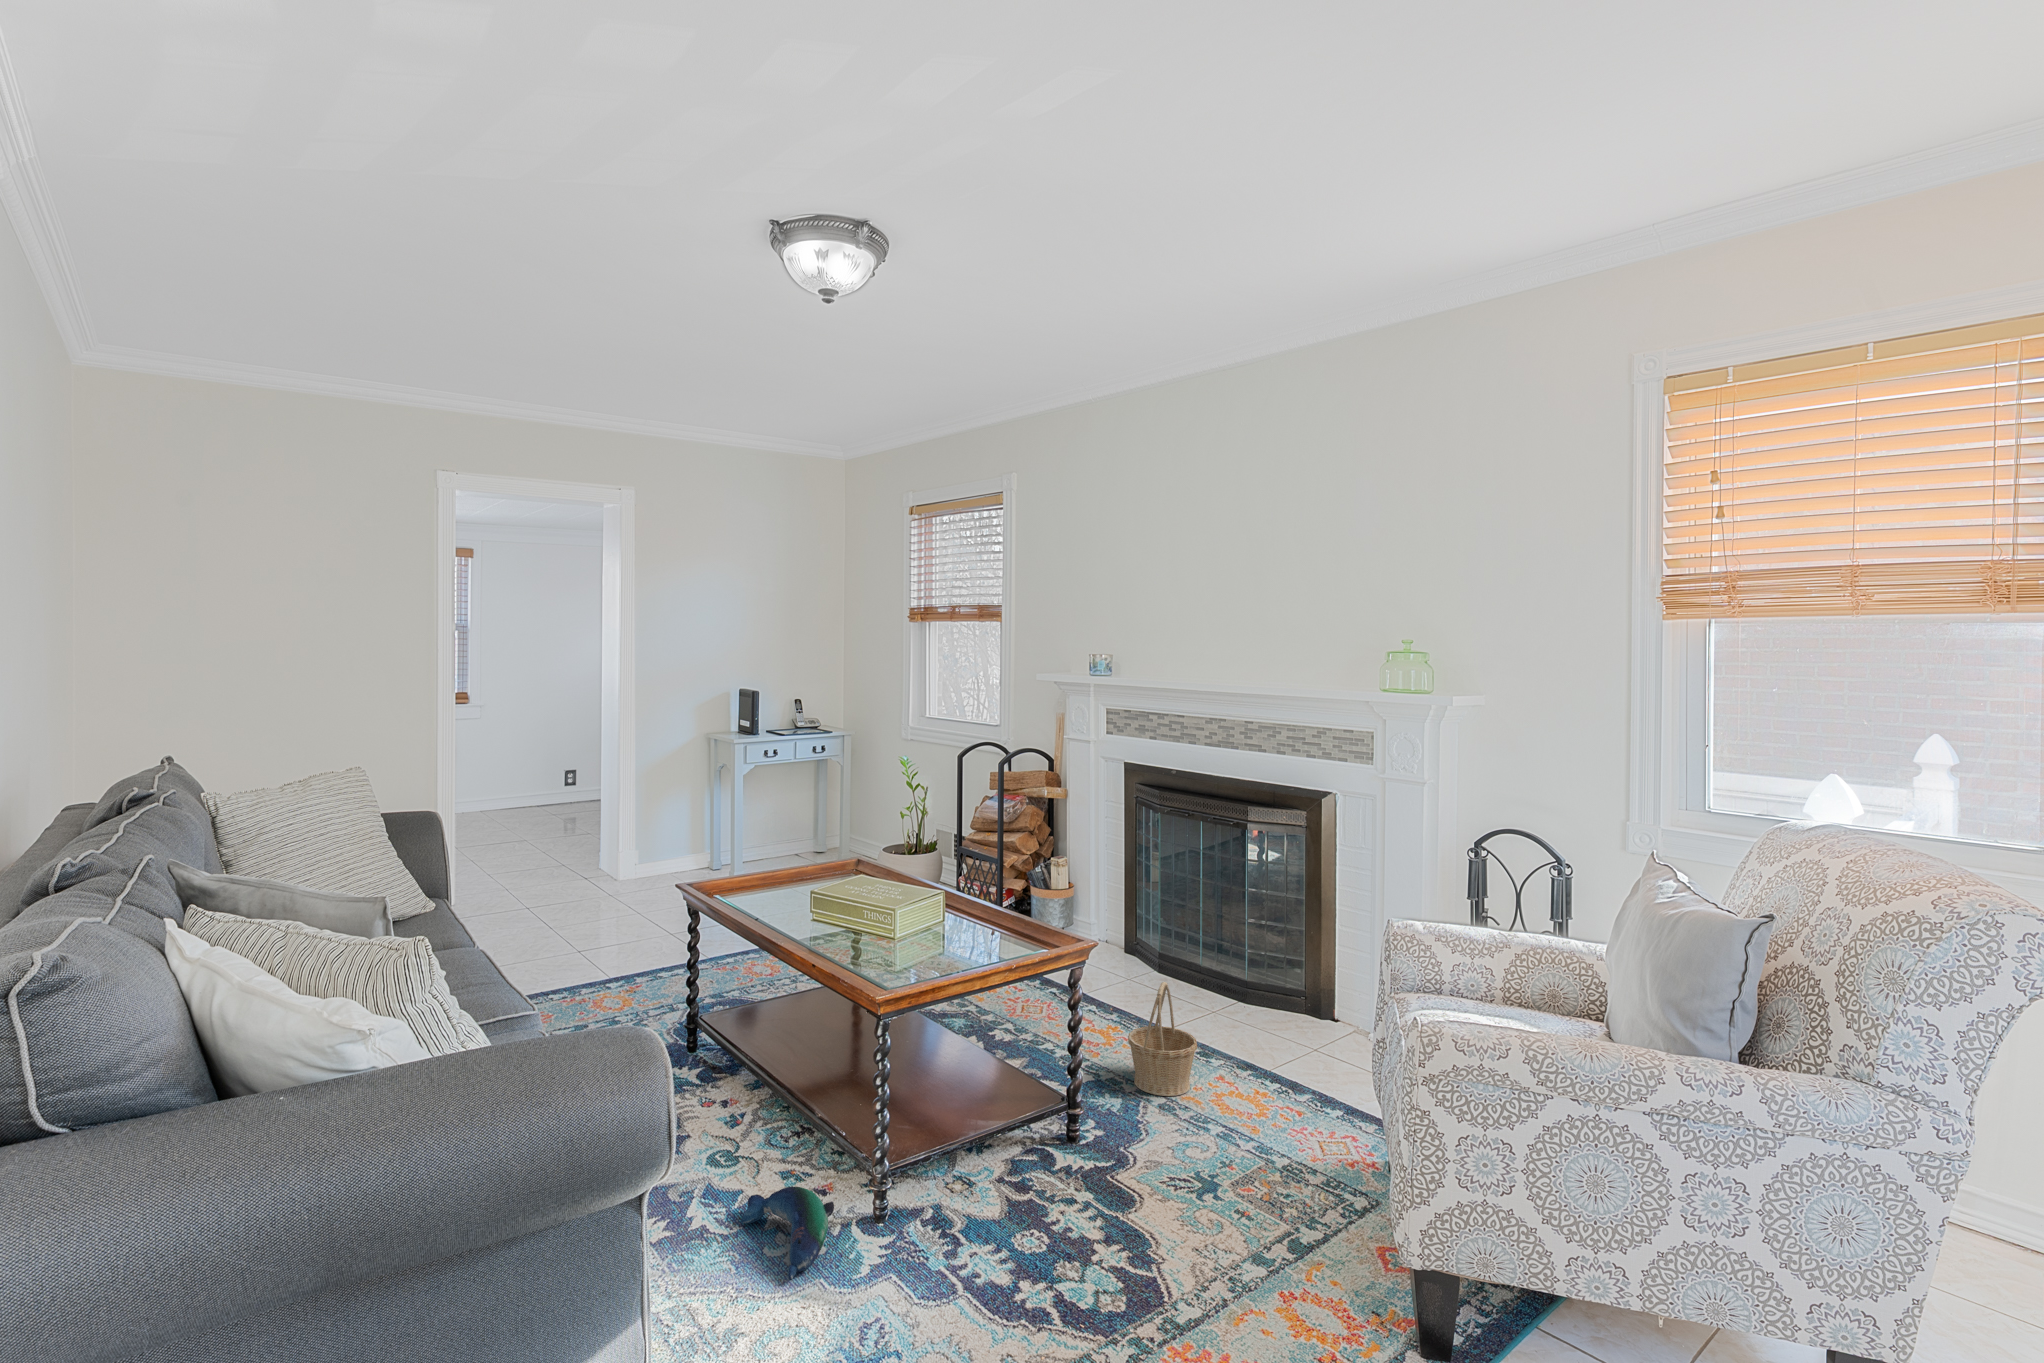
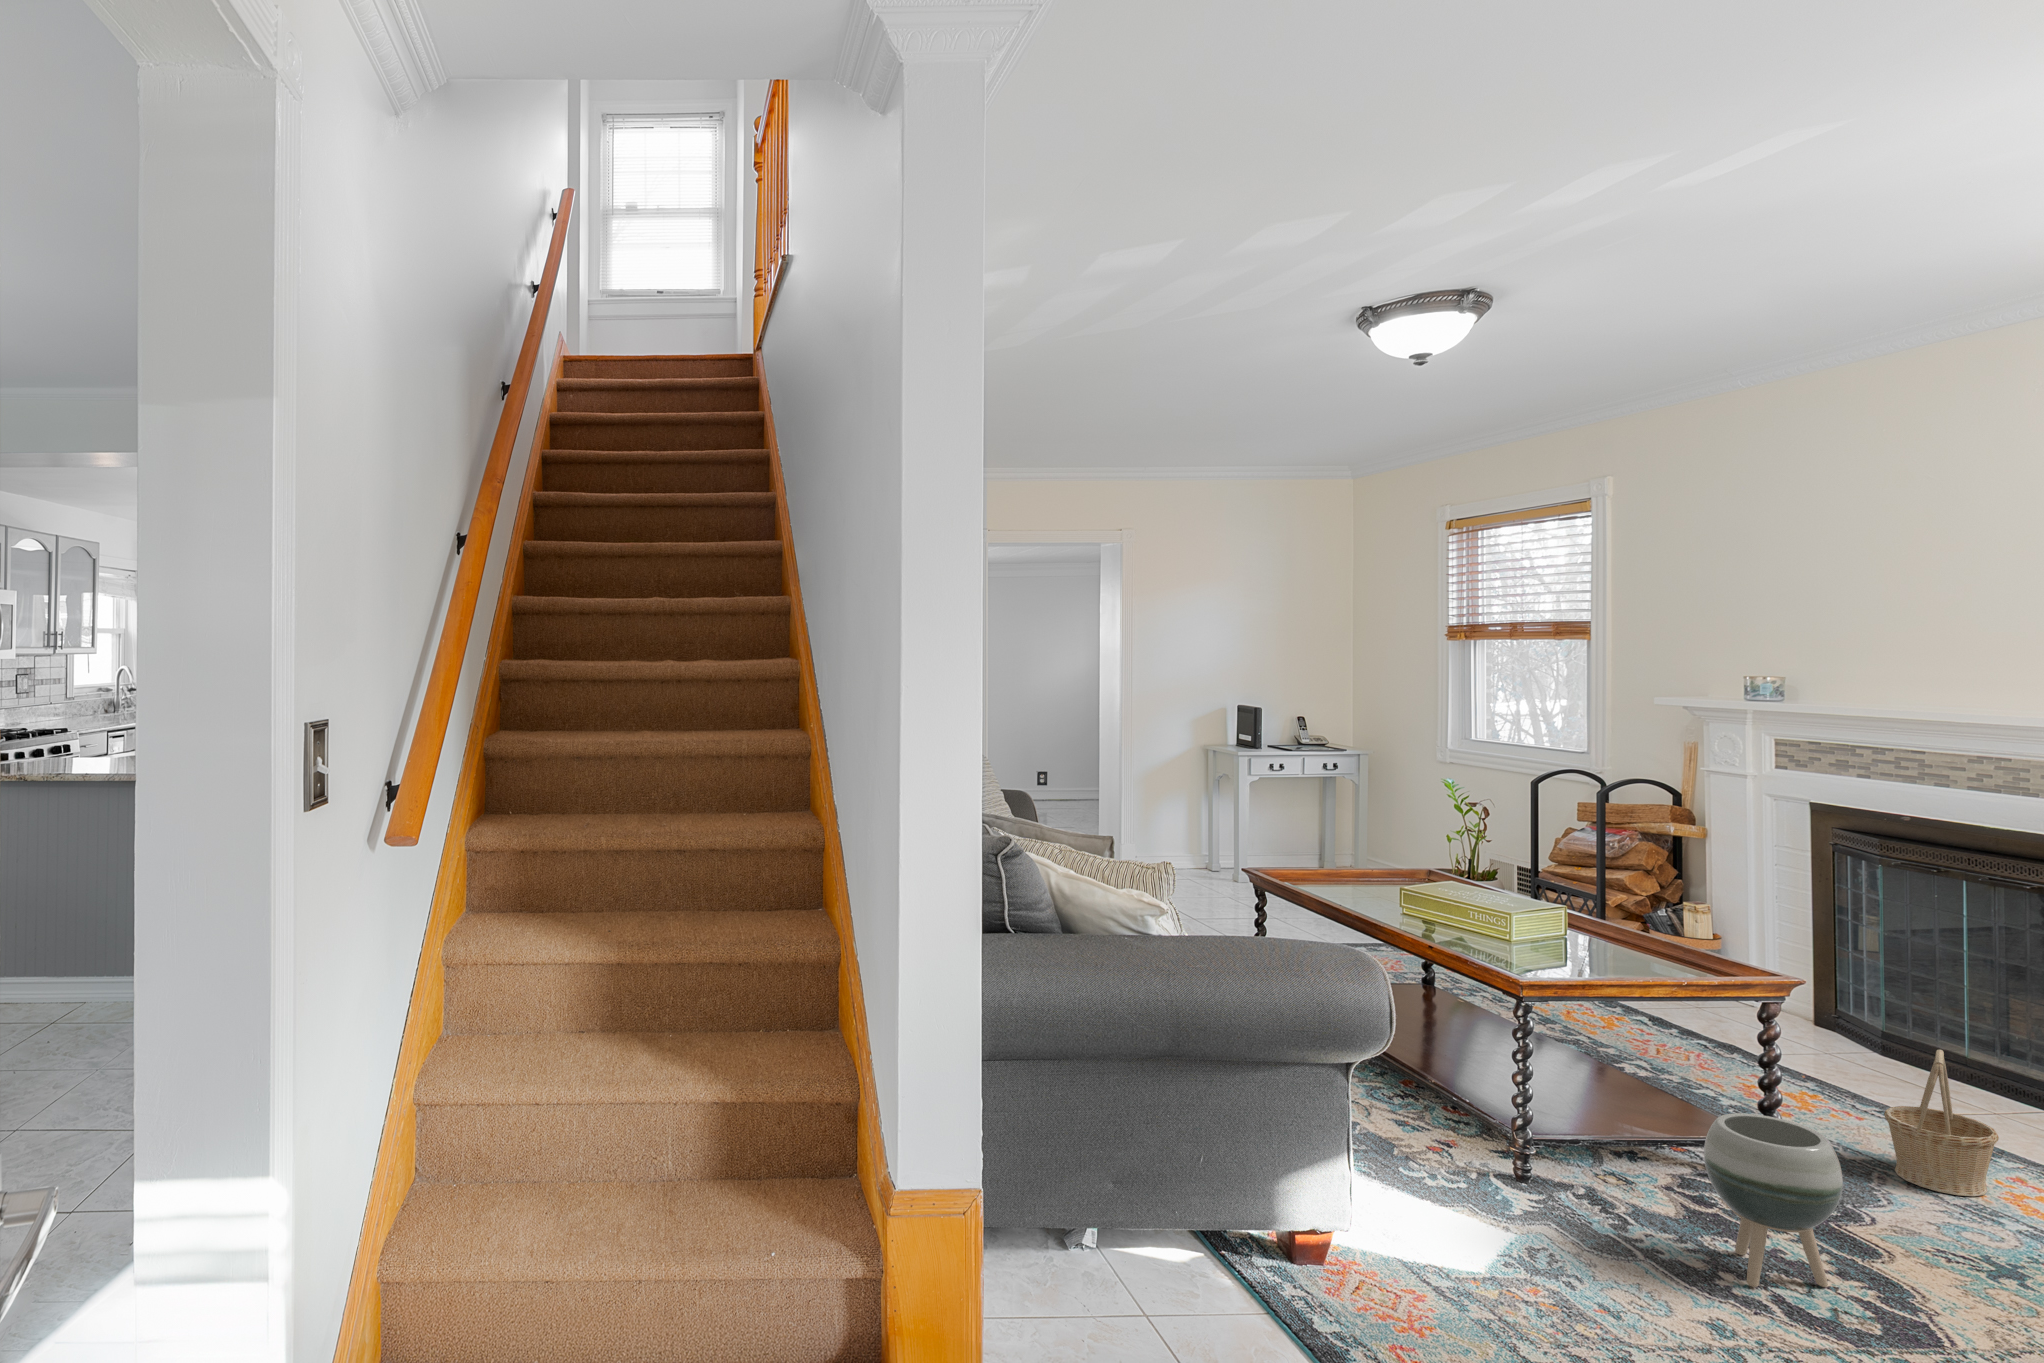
planter: none [953,1069,1047,1220] -> present [1704,1113,1843,1287]
plush toy: present [741,1187,834,1280] -> none [1448,1210,1572,1306]

